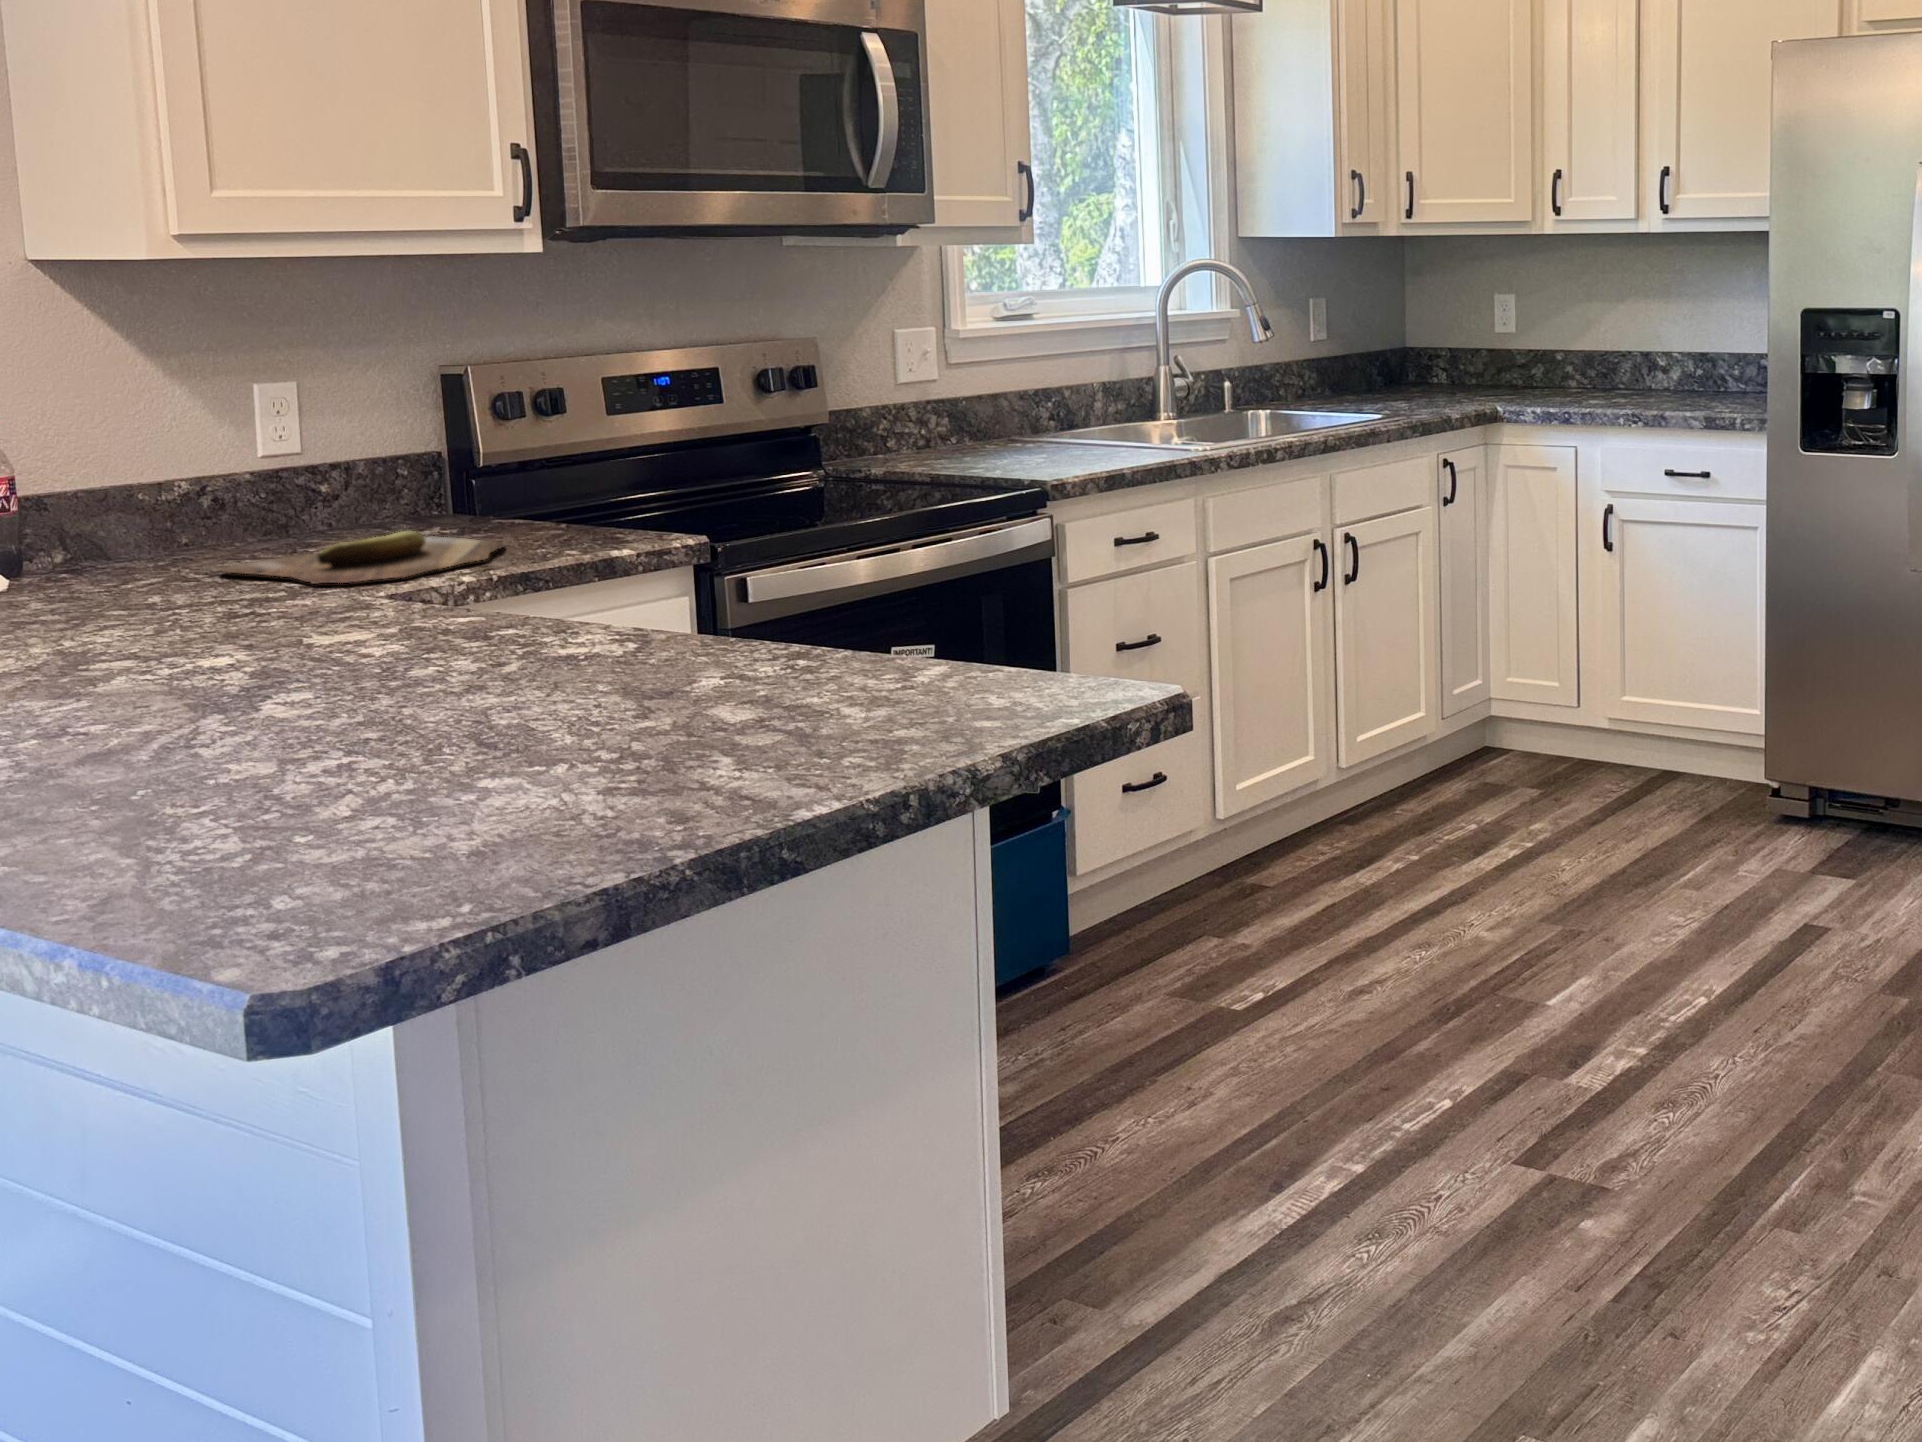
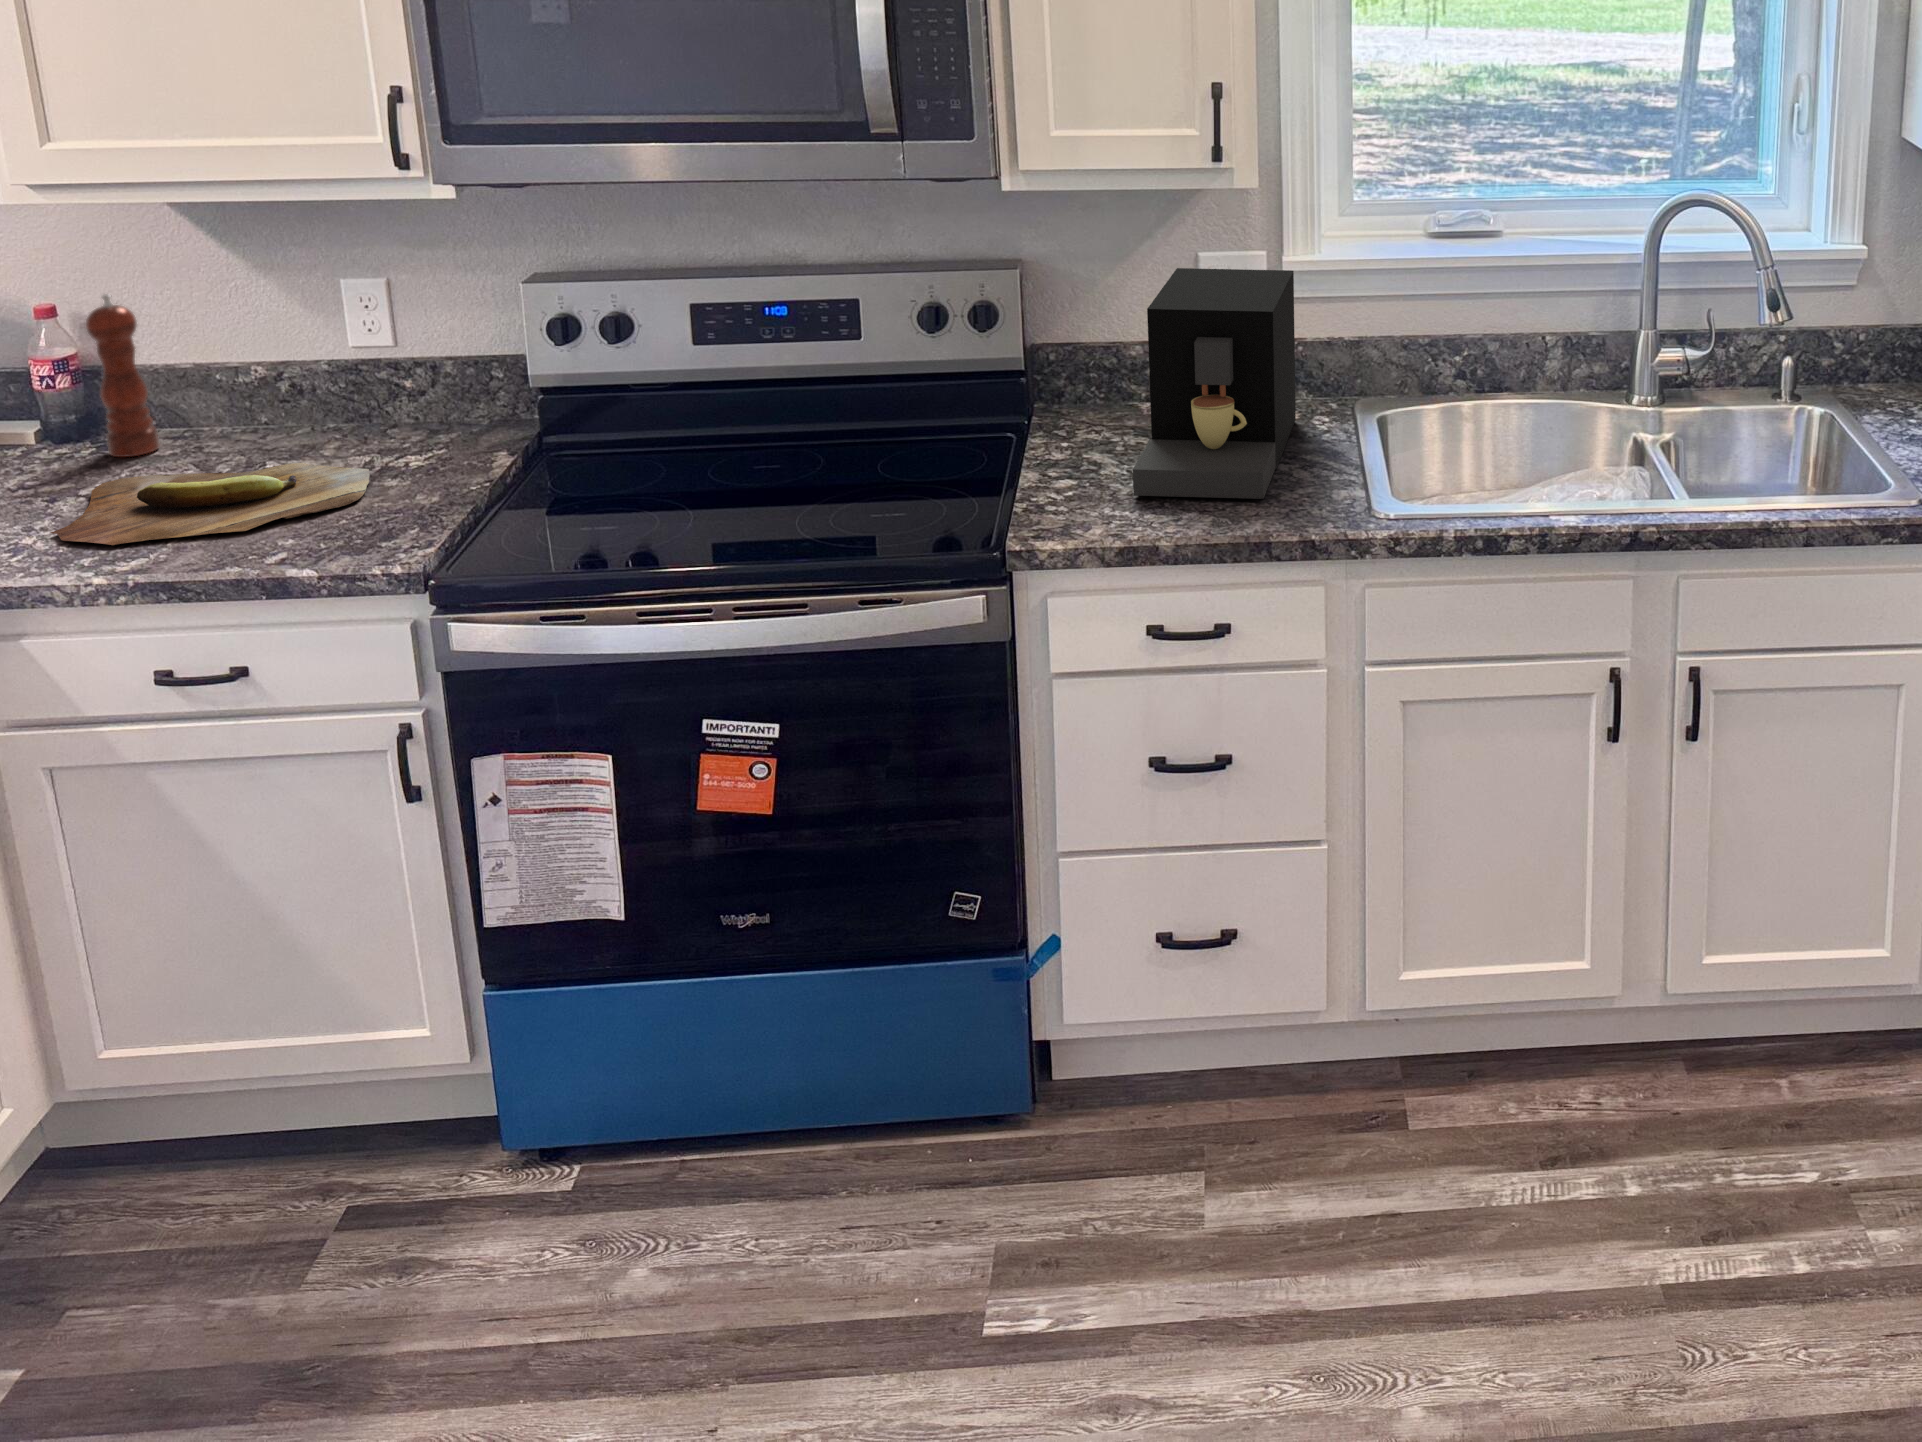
coffee maker: none [920,330,1110,471] -> present [1133,268,1296,499]
pepper mill: none [87,395,151,571] -> present [86,294,160,457]

